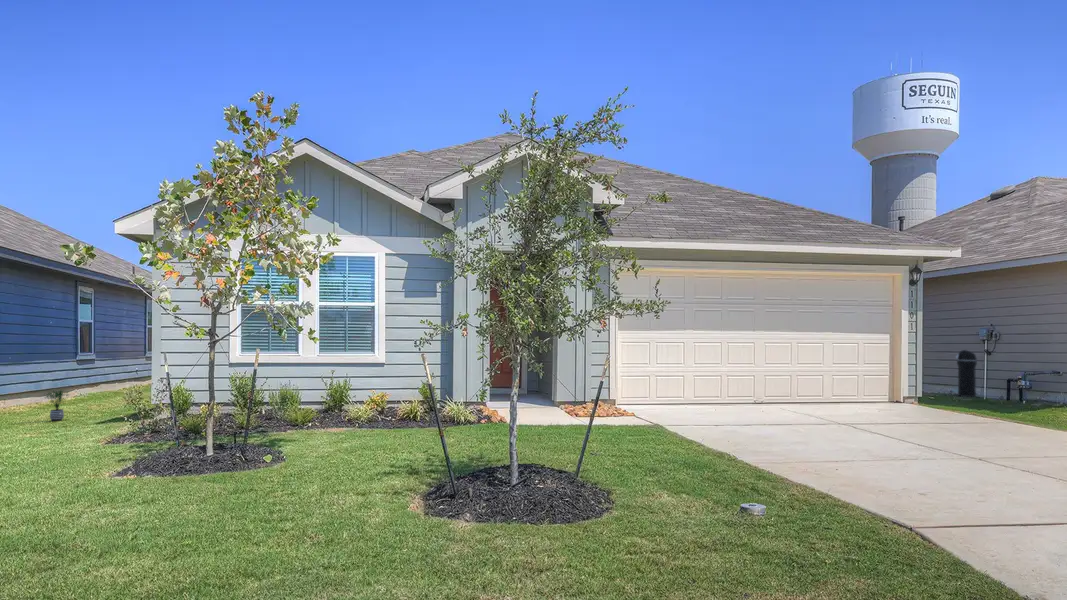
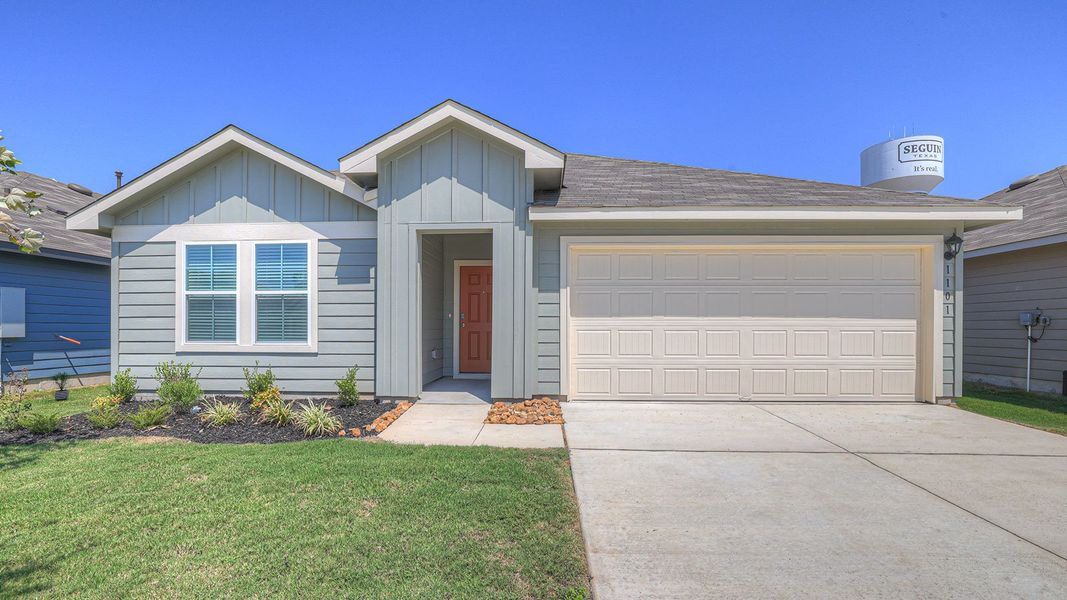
trash can: present [956,350,977,397] -> none [1008,336,1038,392]

